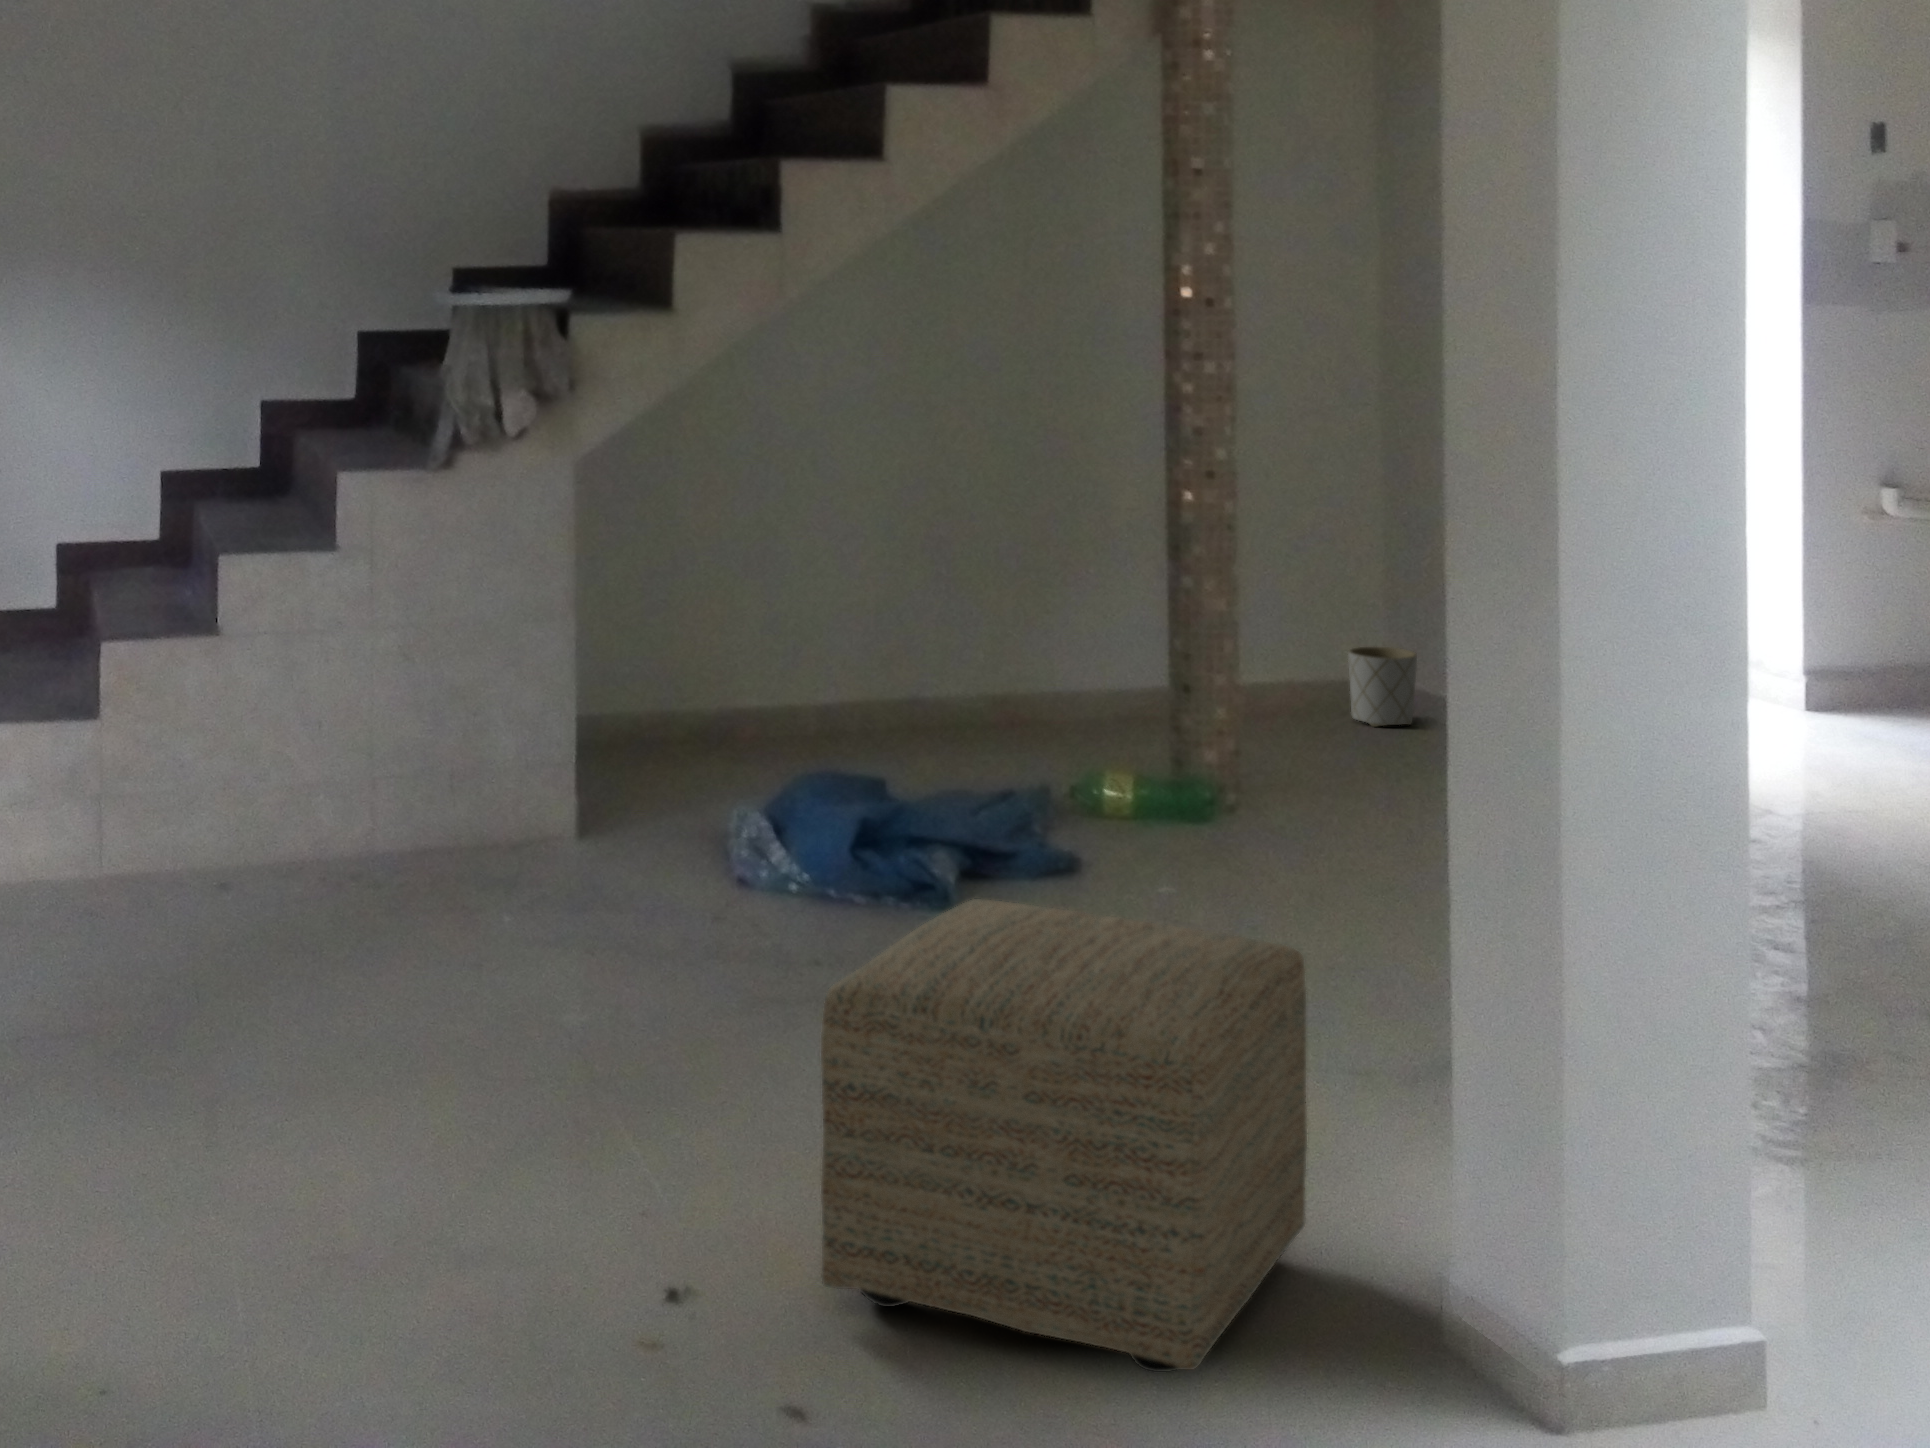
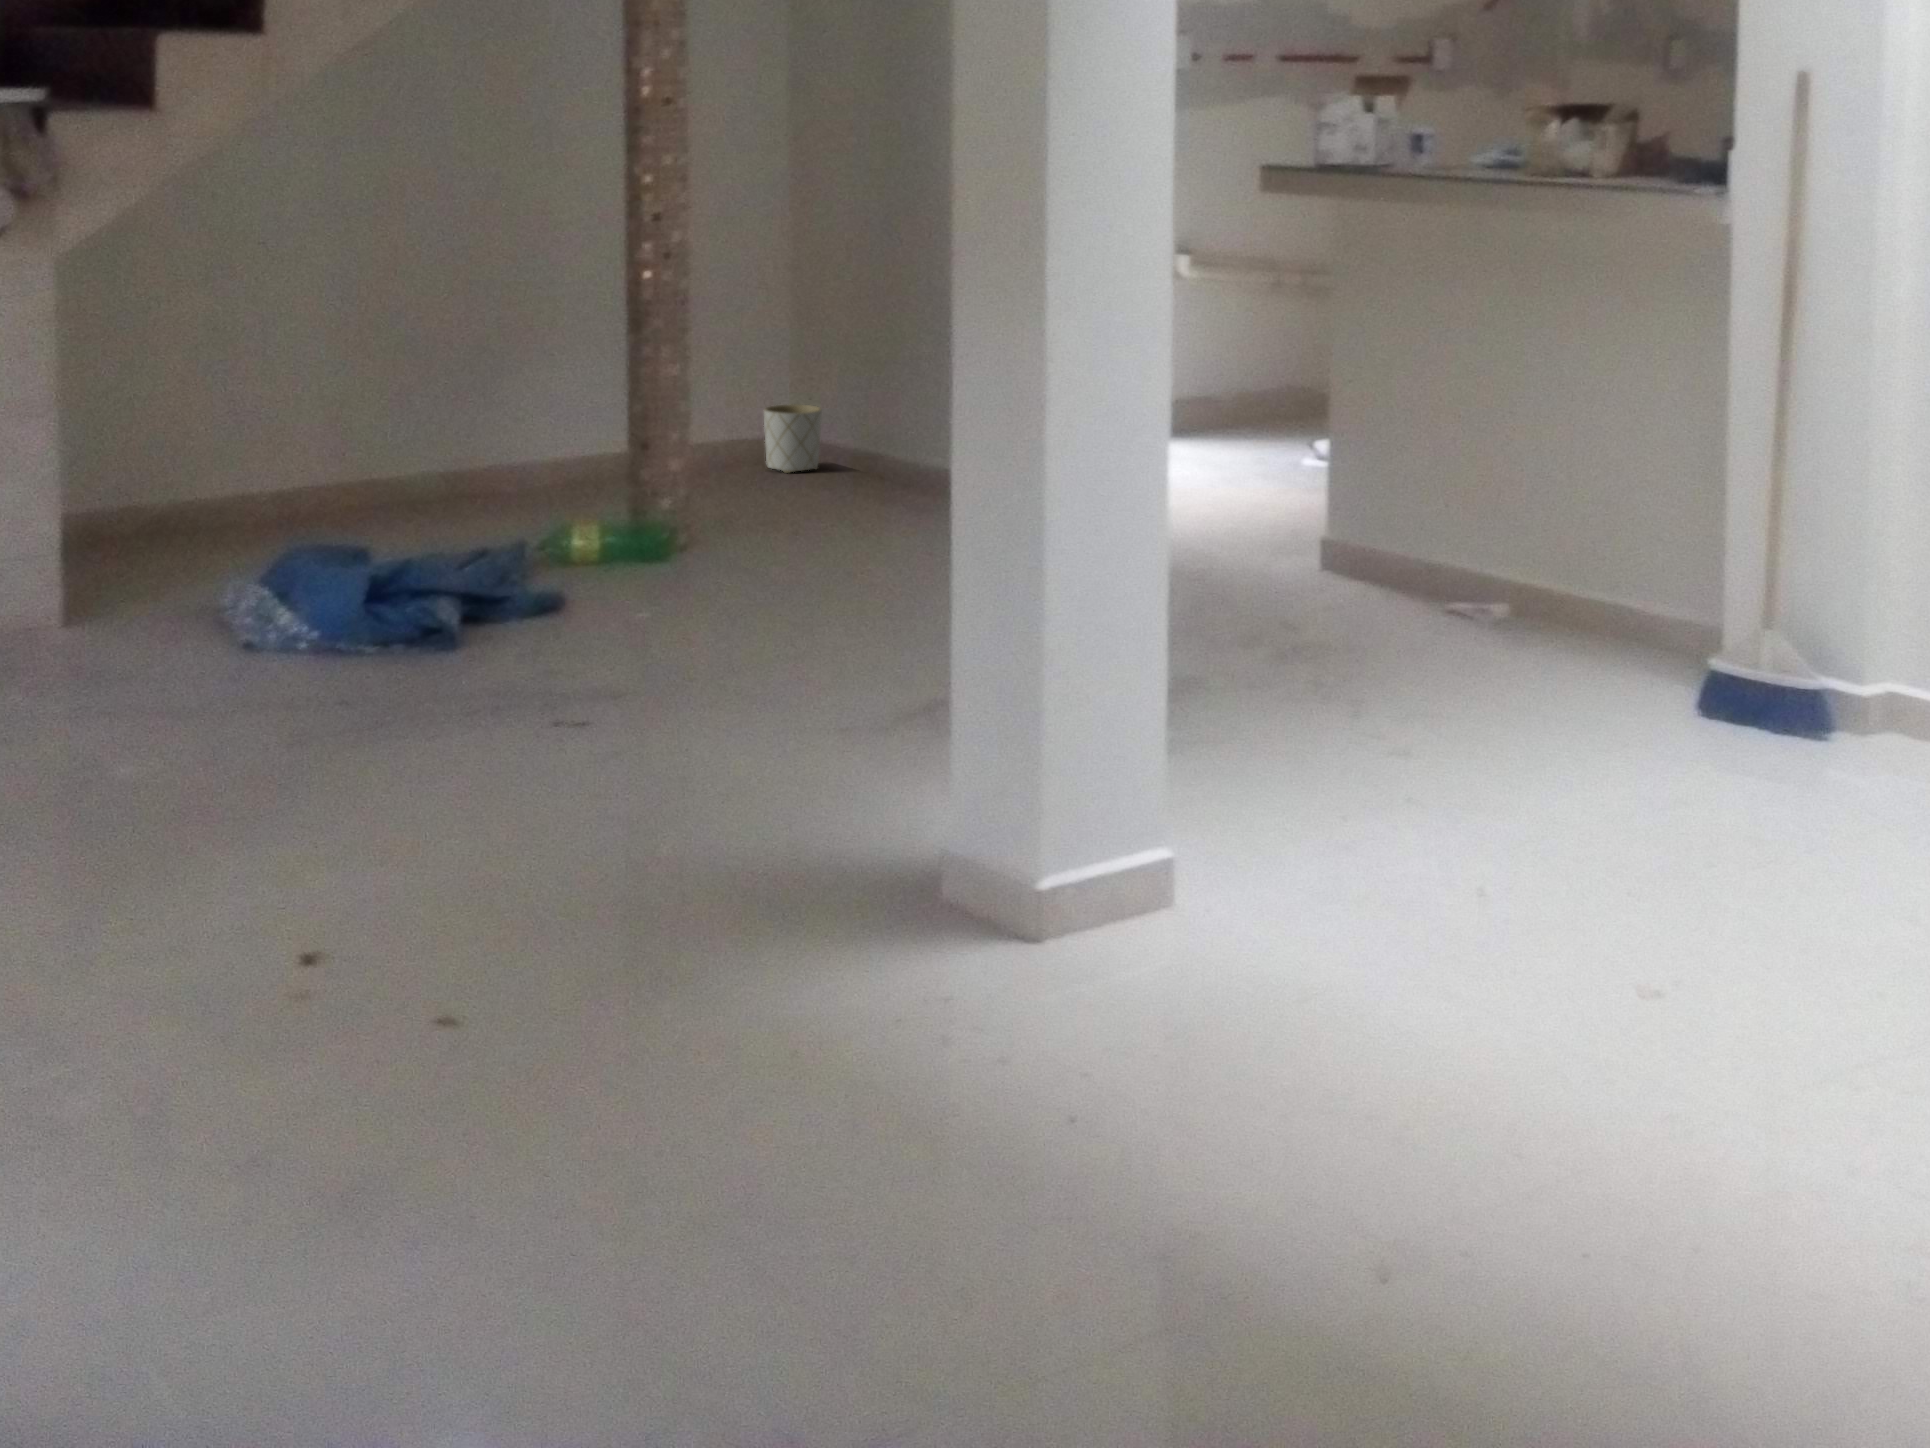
ottoman: present [821,899,1307,1372] -> none [434,604,828,954]

